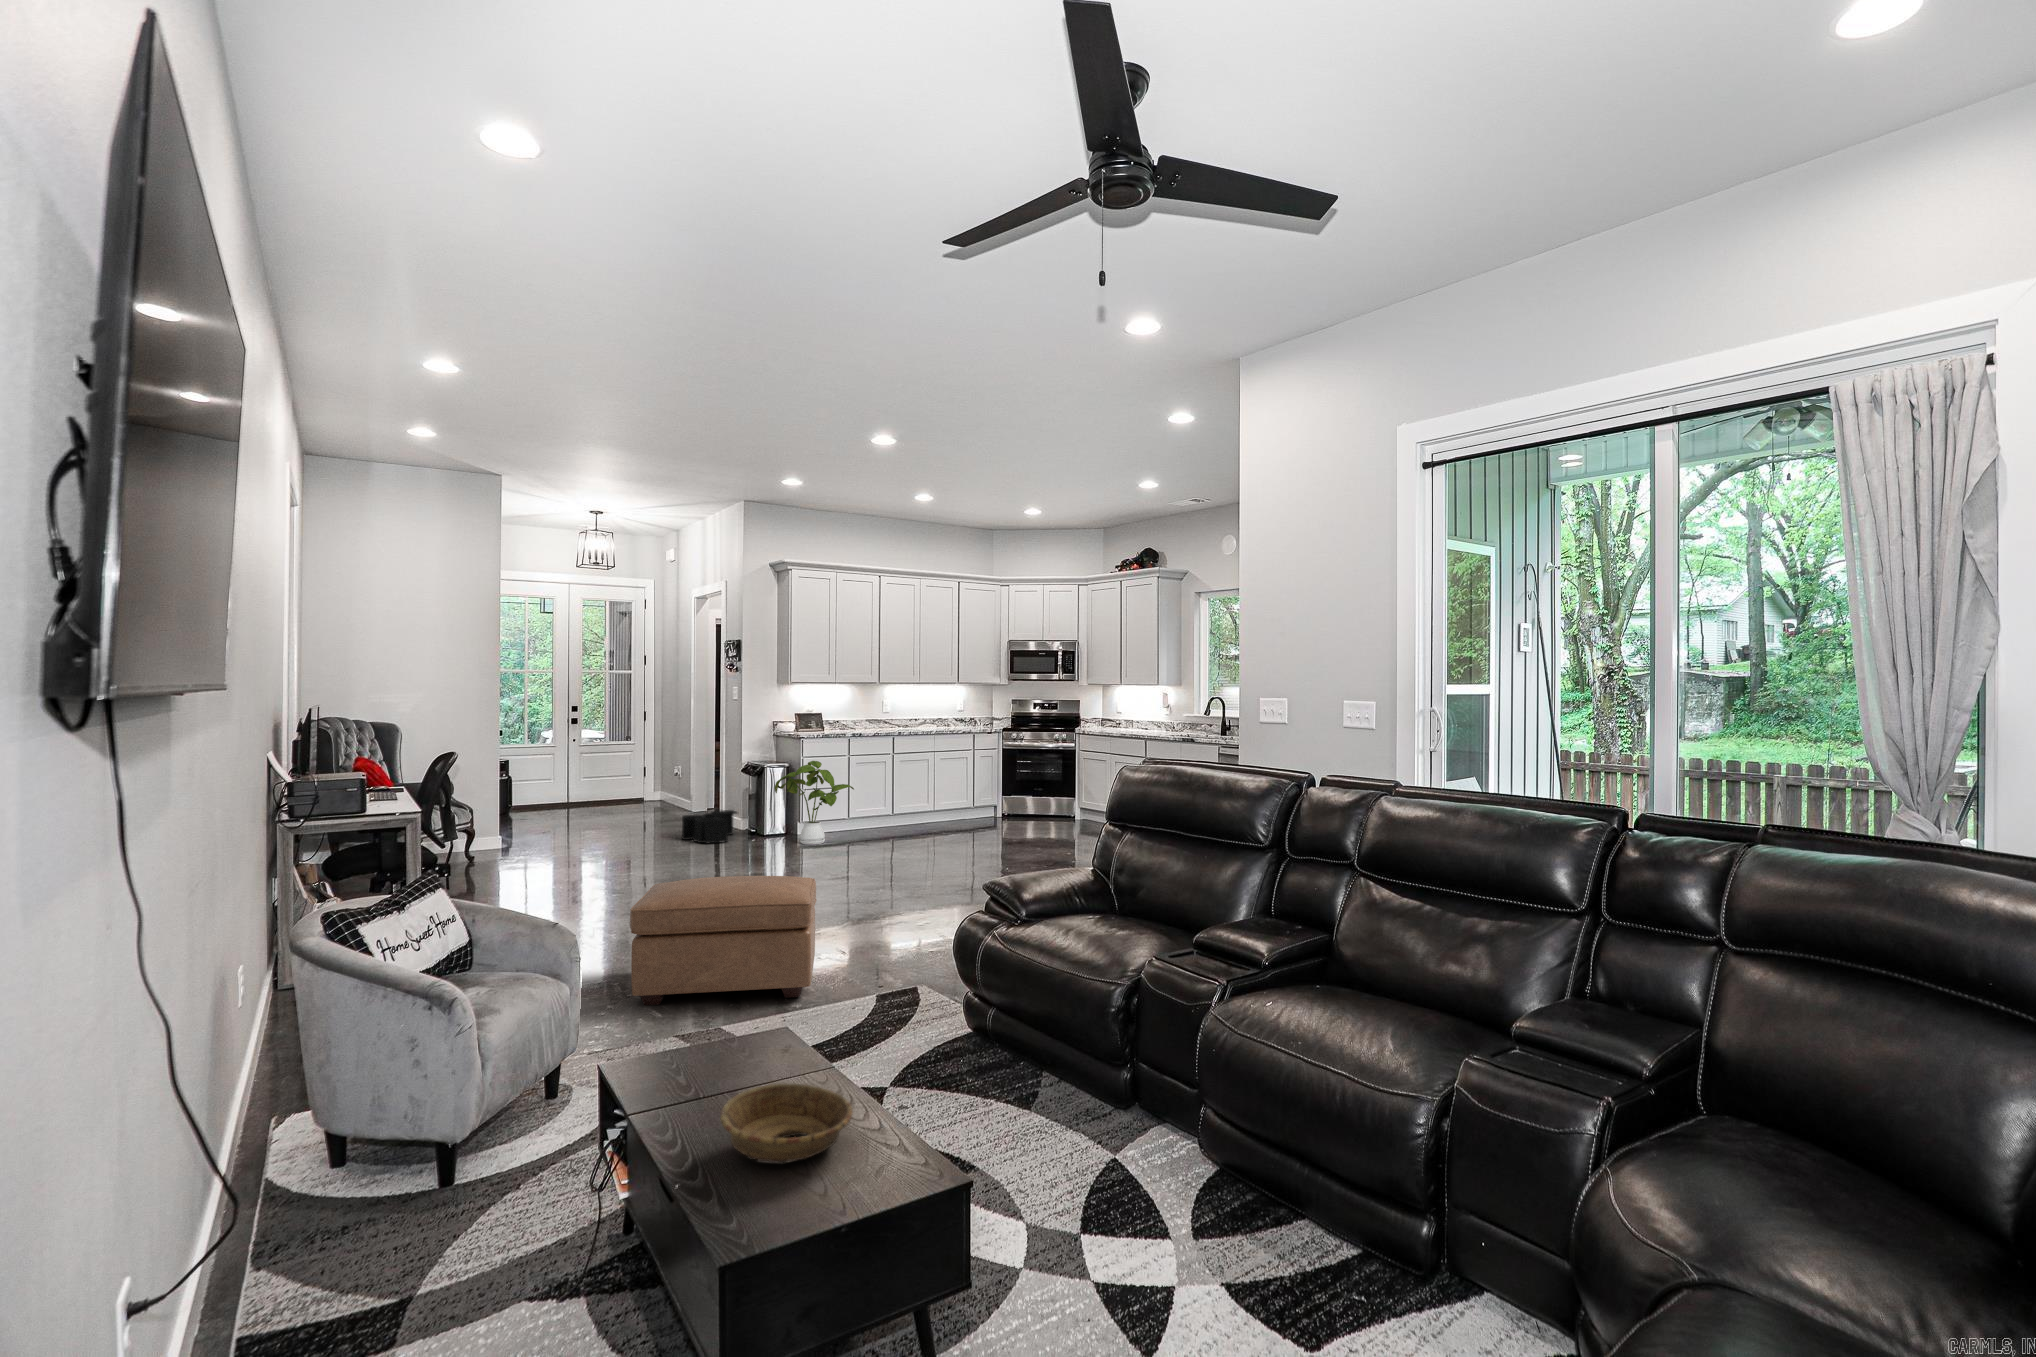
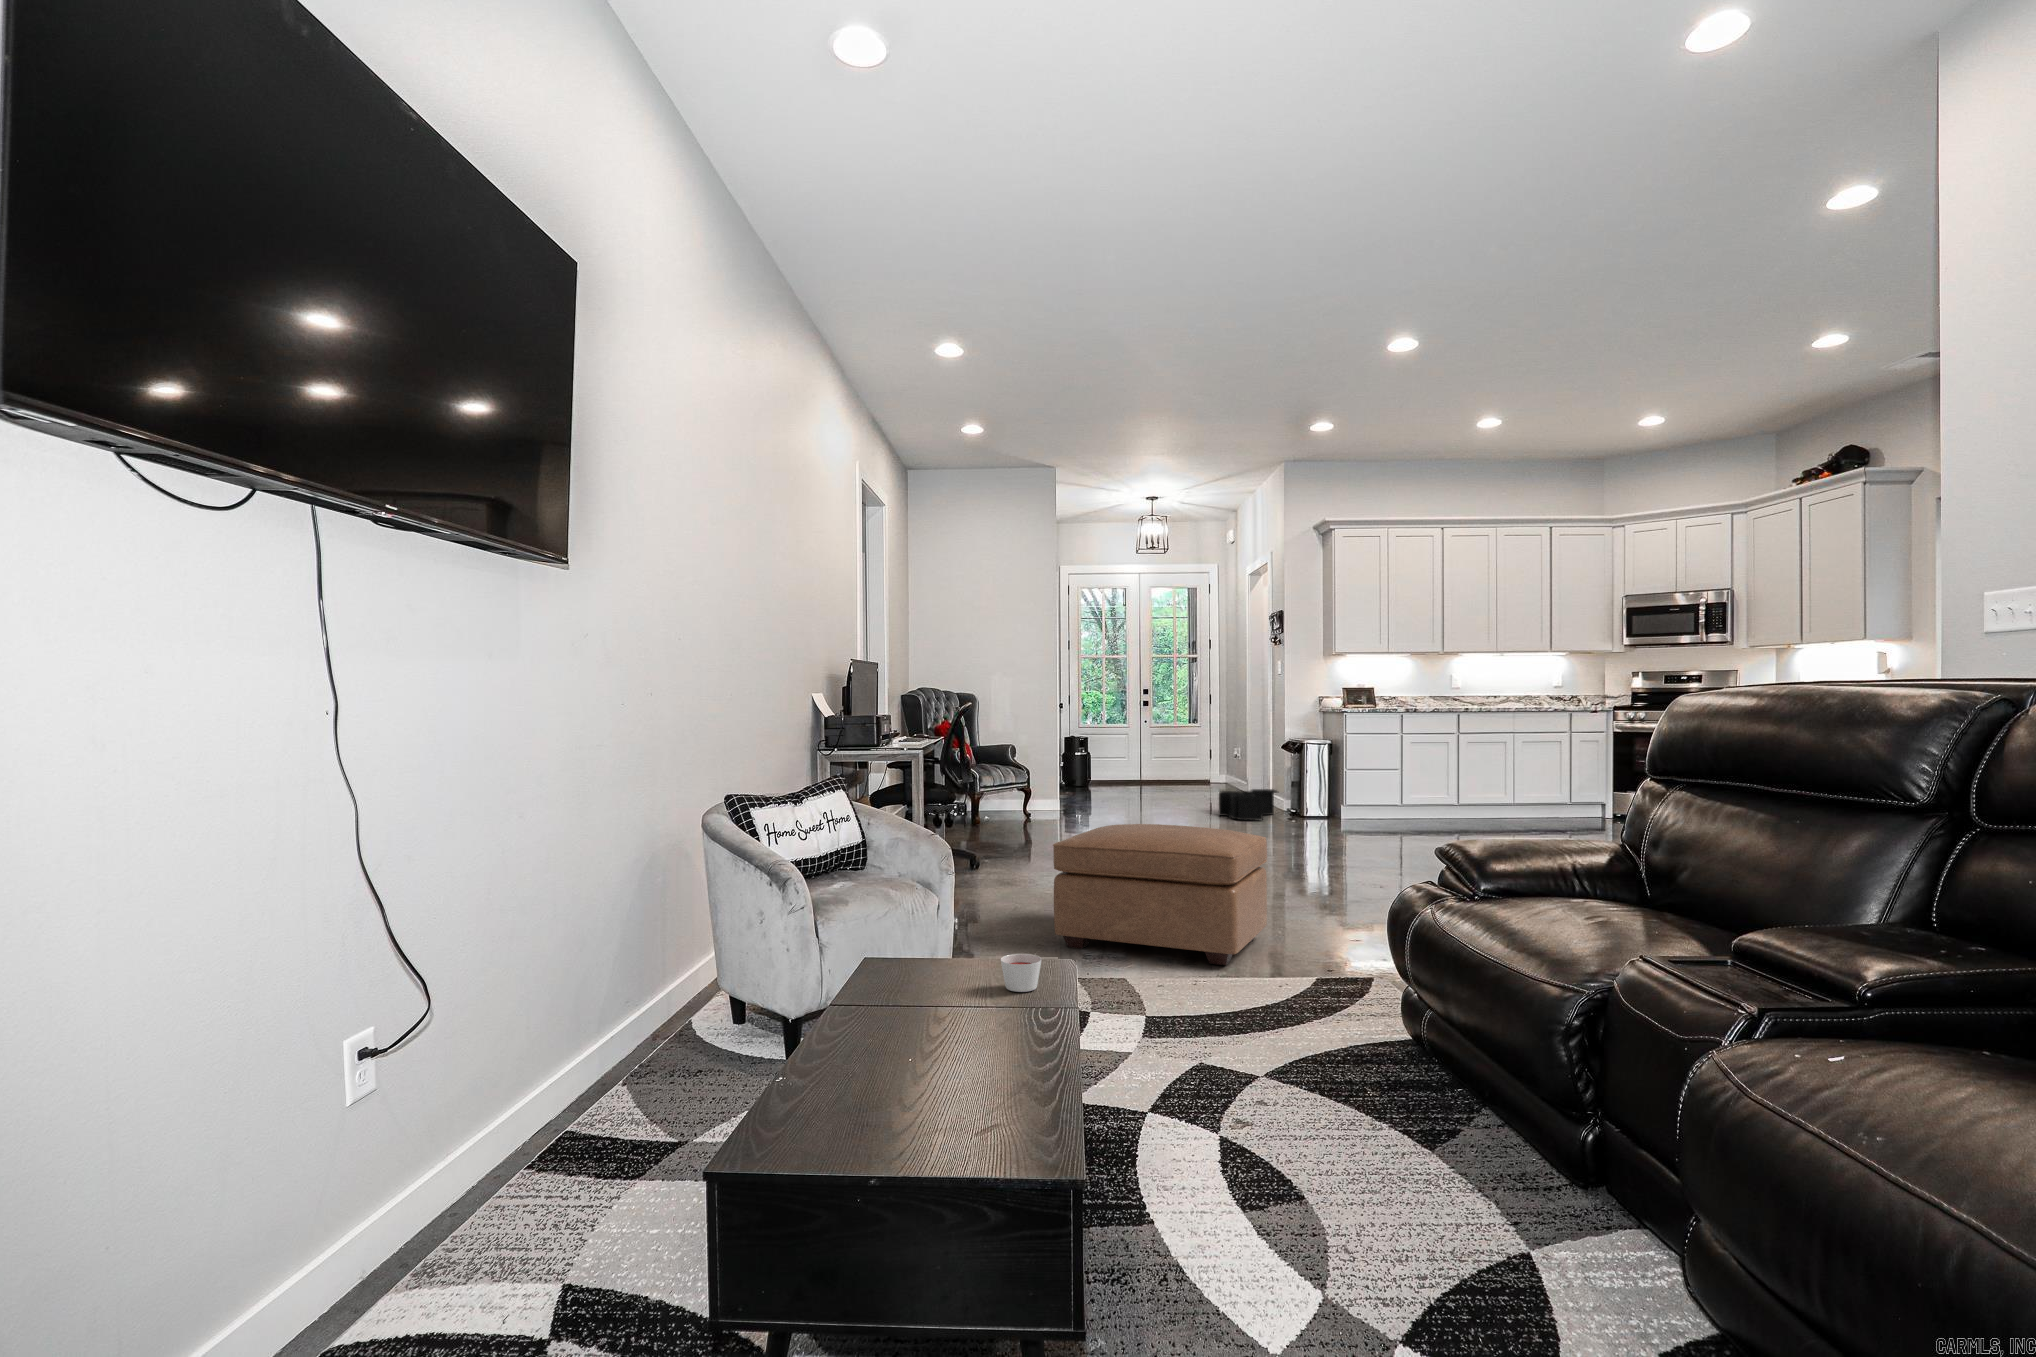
house plant: present [775,761,854,845] -> none [1310,735,1405,830]
candle: none [745,1032,780,1066] -> present [1001,954,1041,992]
decorative bowl: present [720,1083,853,1163] -> none [849,995,1016,1090]

